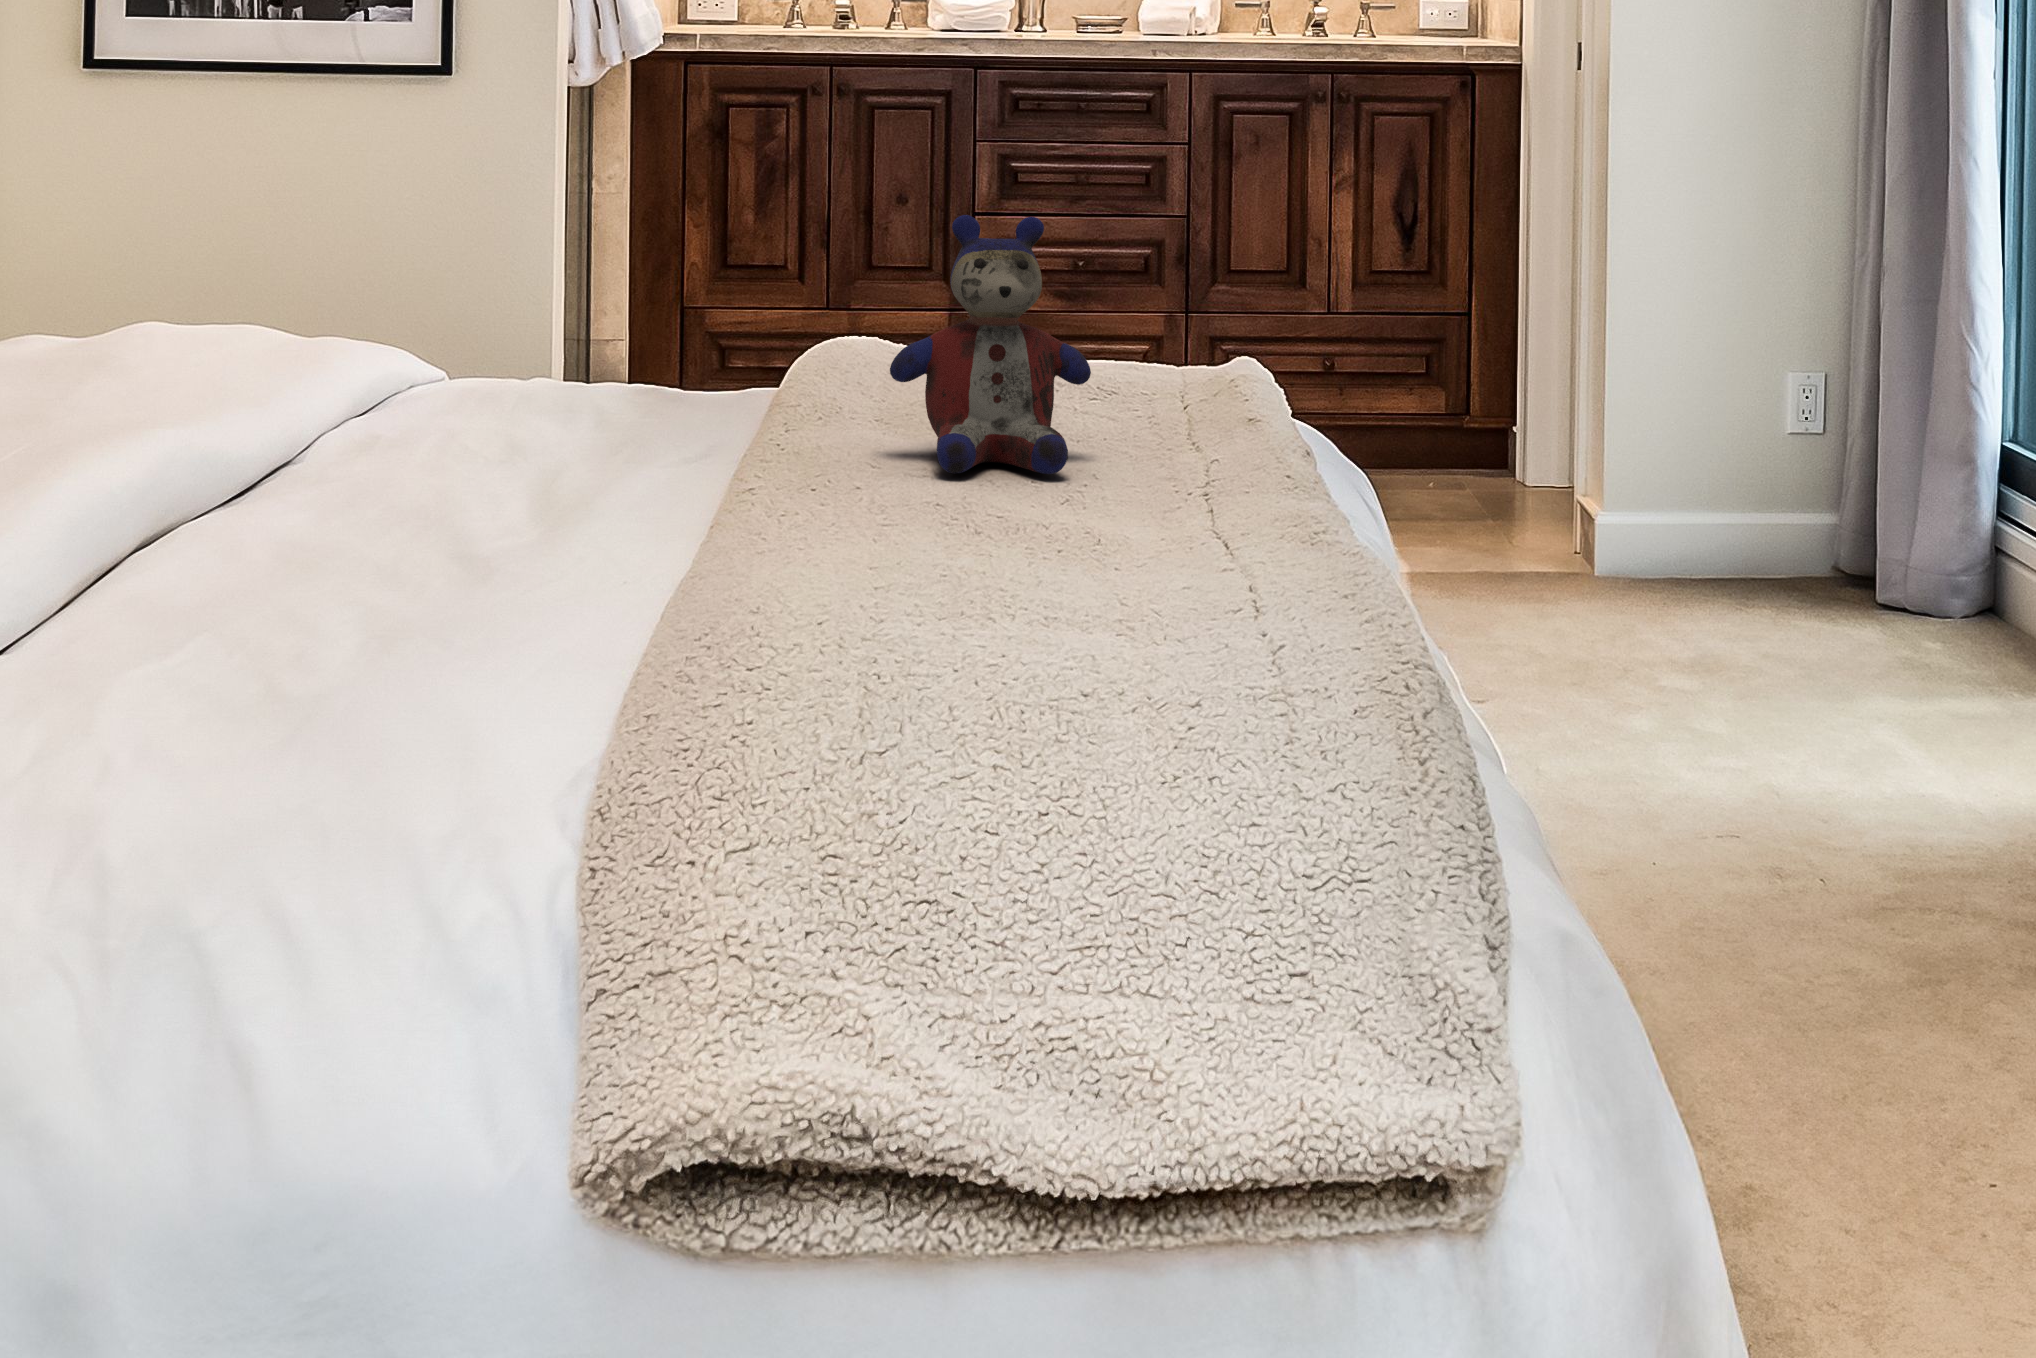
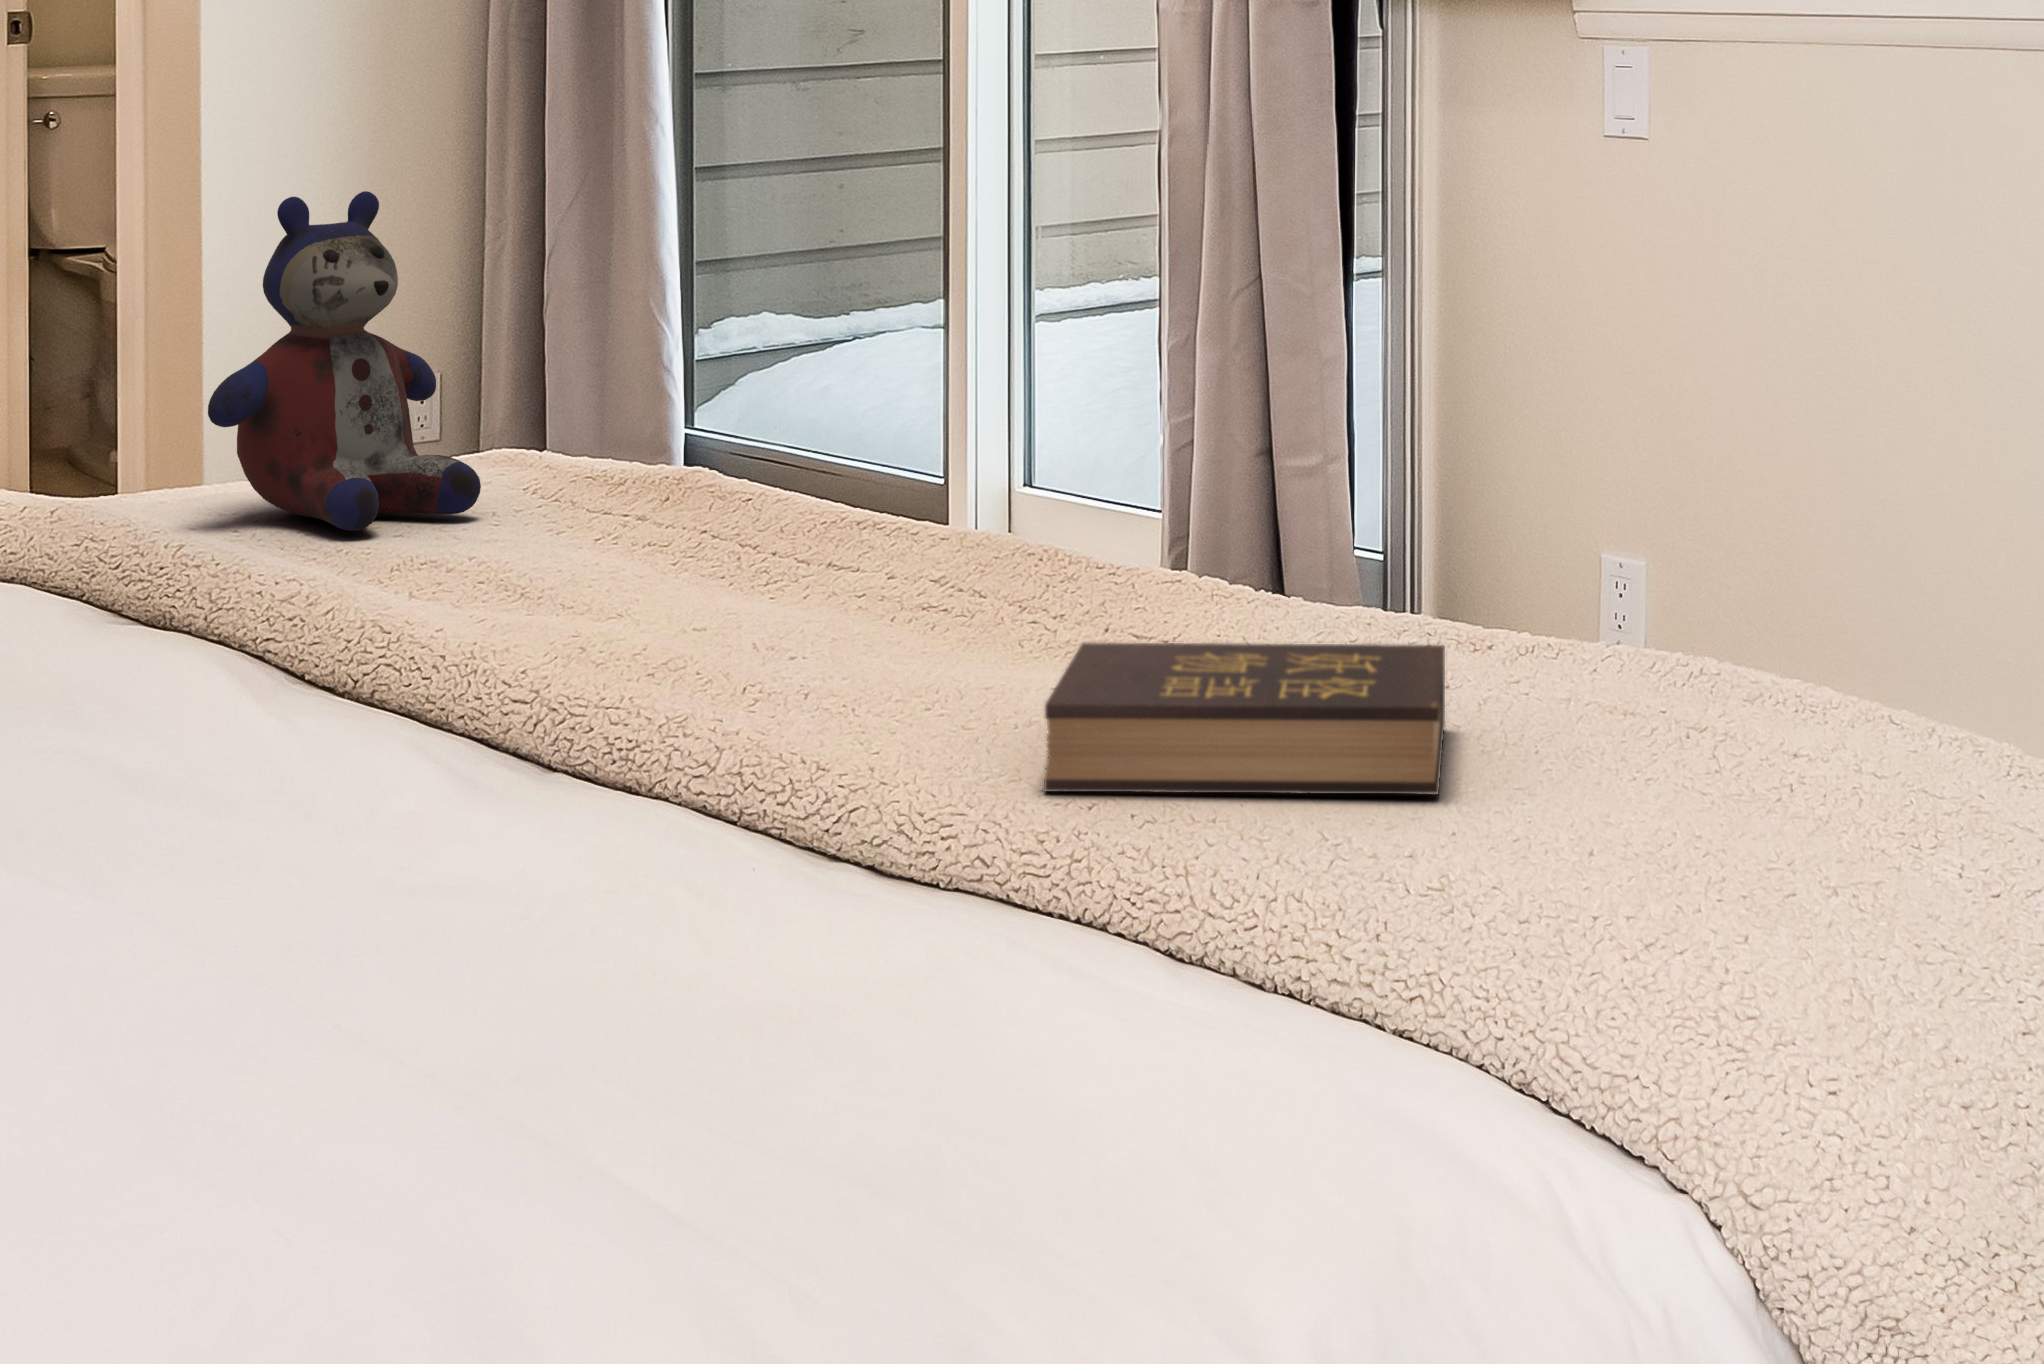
hardback book: none [769,634,1163,804] -> present [1044,642,1445,795]

